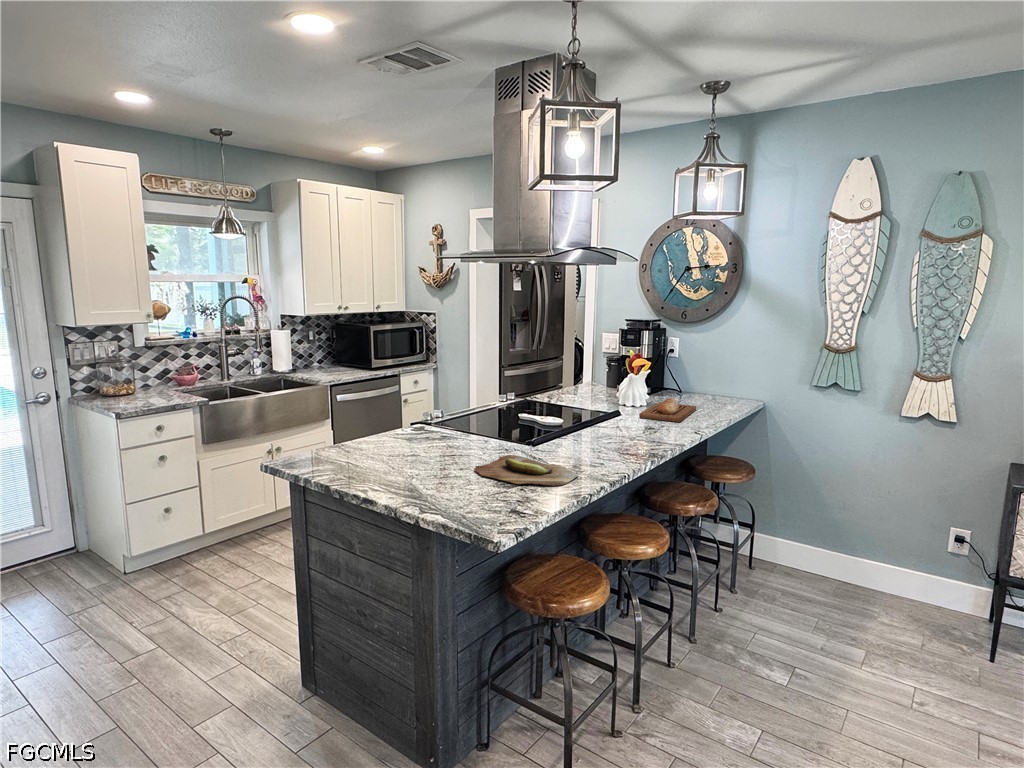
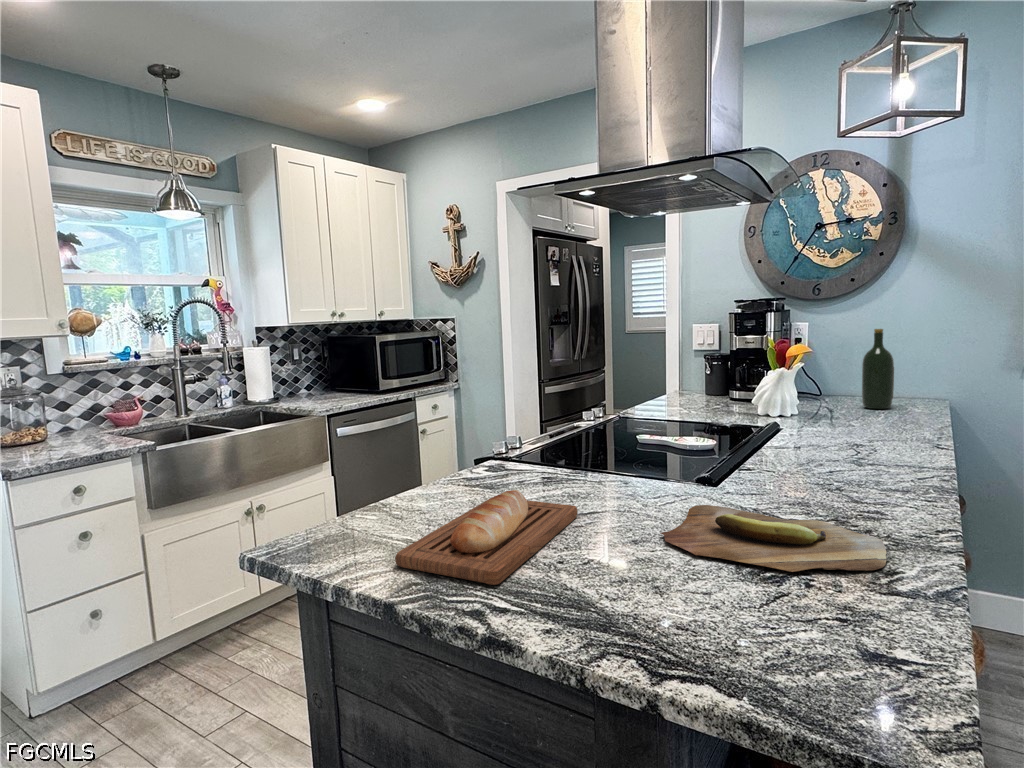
wine bottle: none [694,350,715,406] -> present [862,329,894,409]
bread loaf: present [639,398,696,422] -> present [395,490,578,585]

